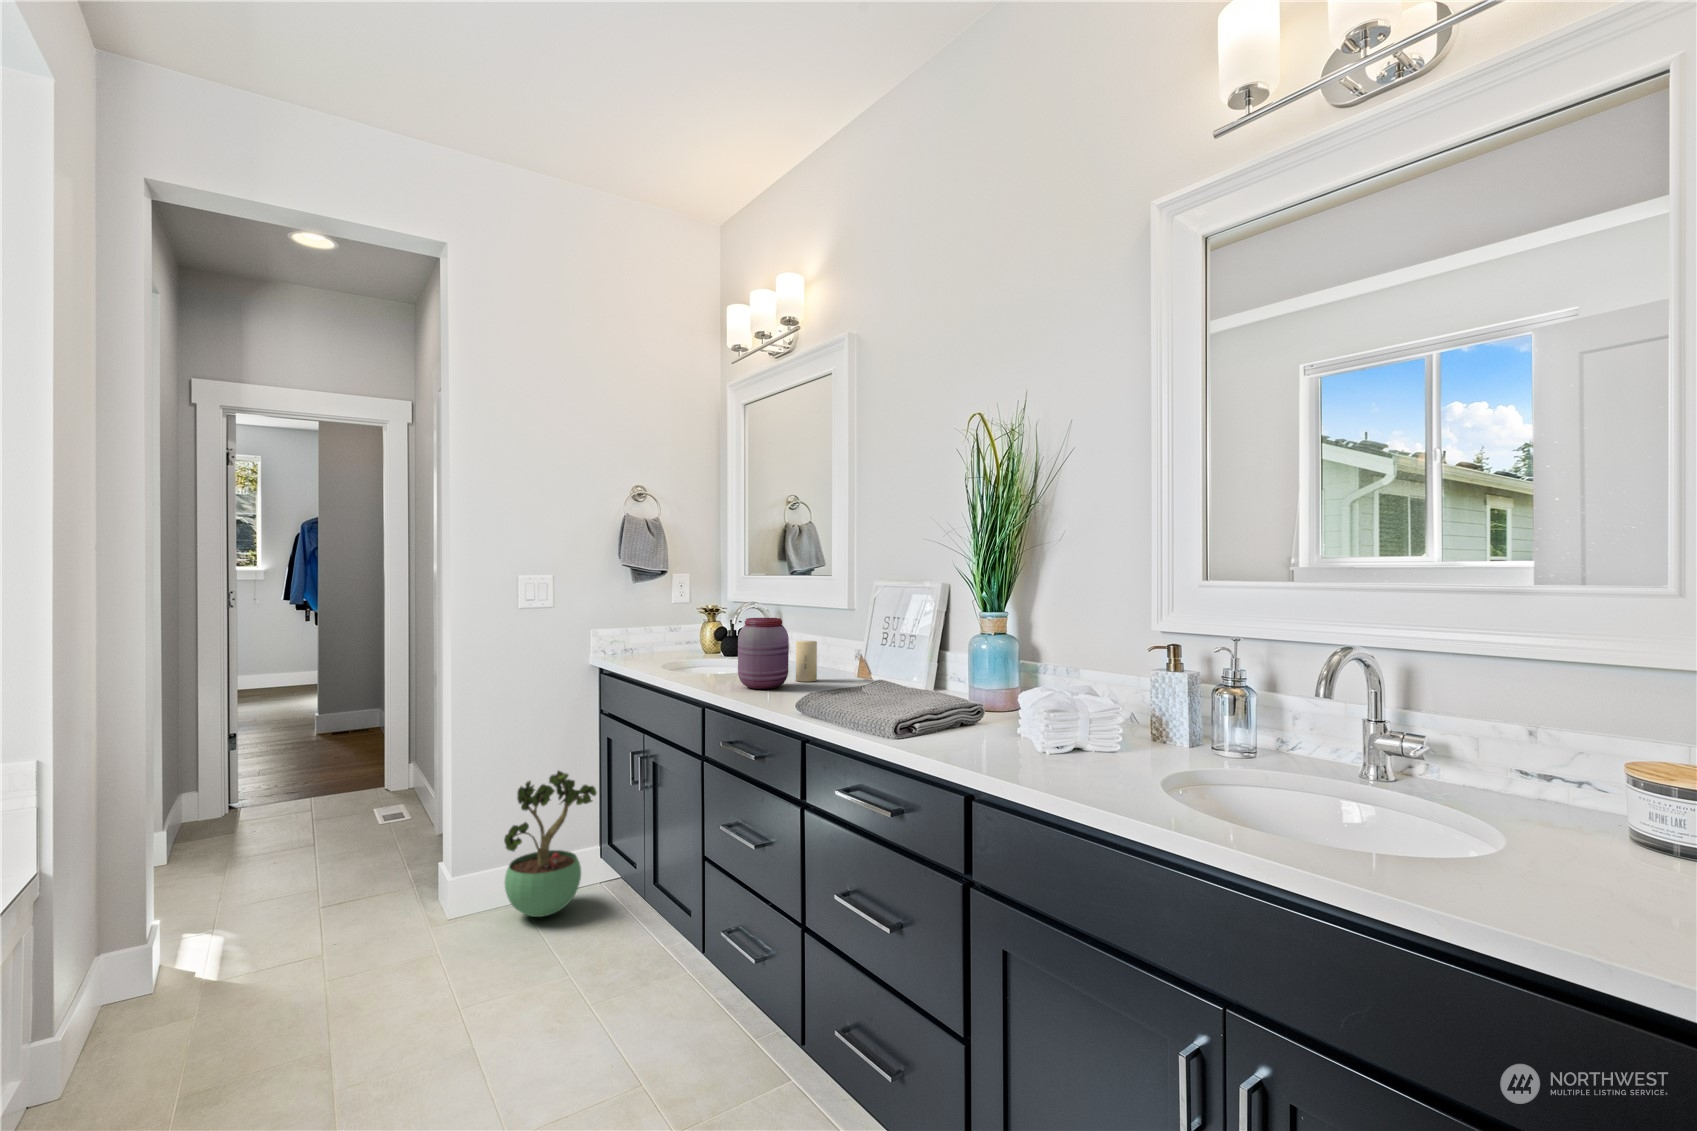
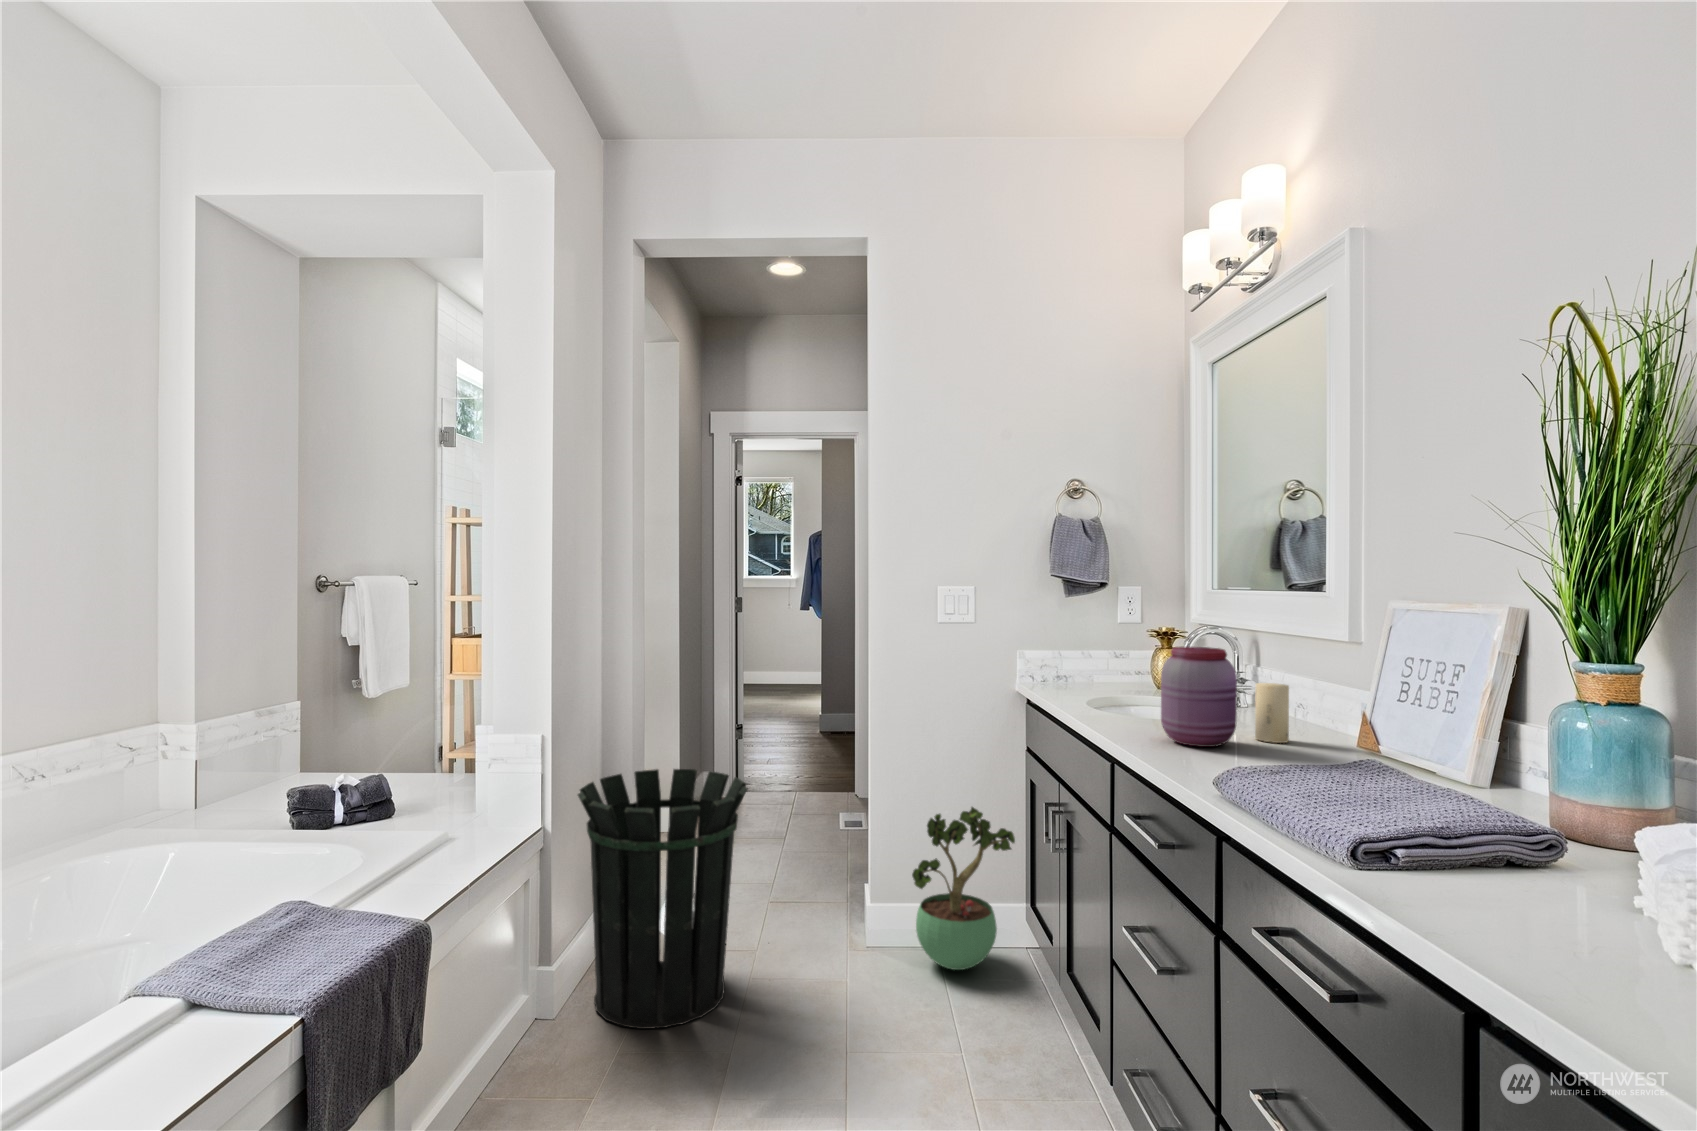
waste bin: none [96,778,330,1070] -> present [578,769,748,1029]

